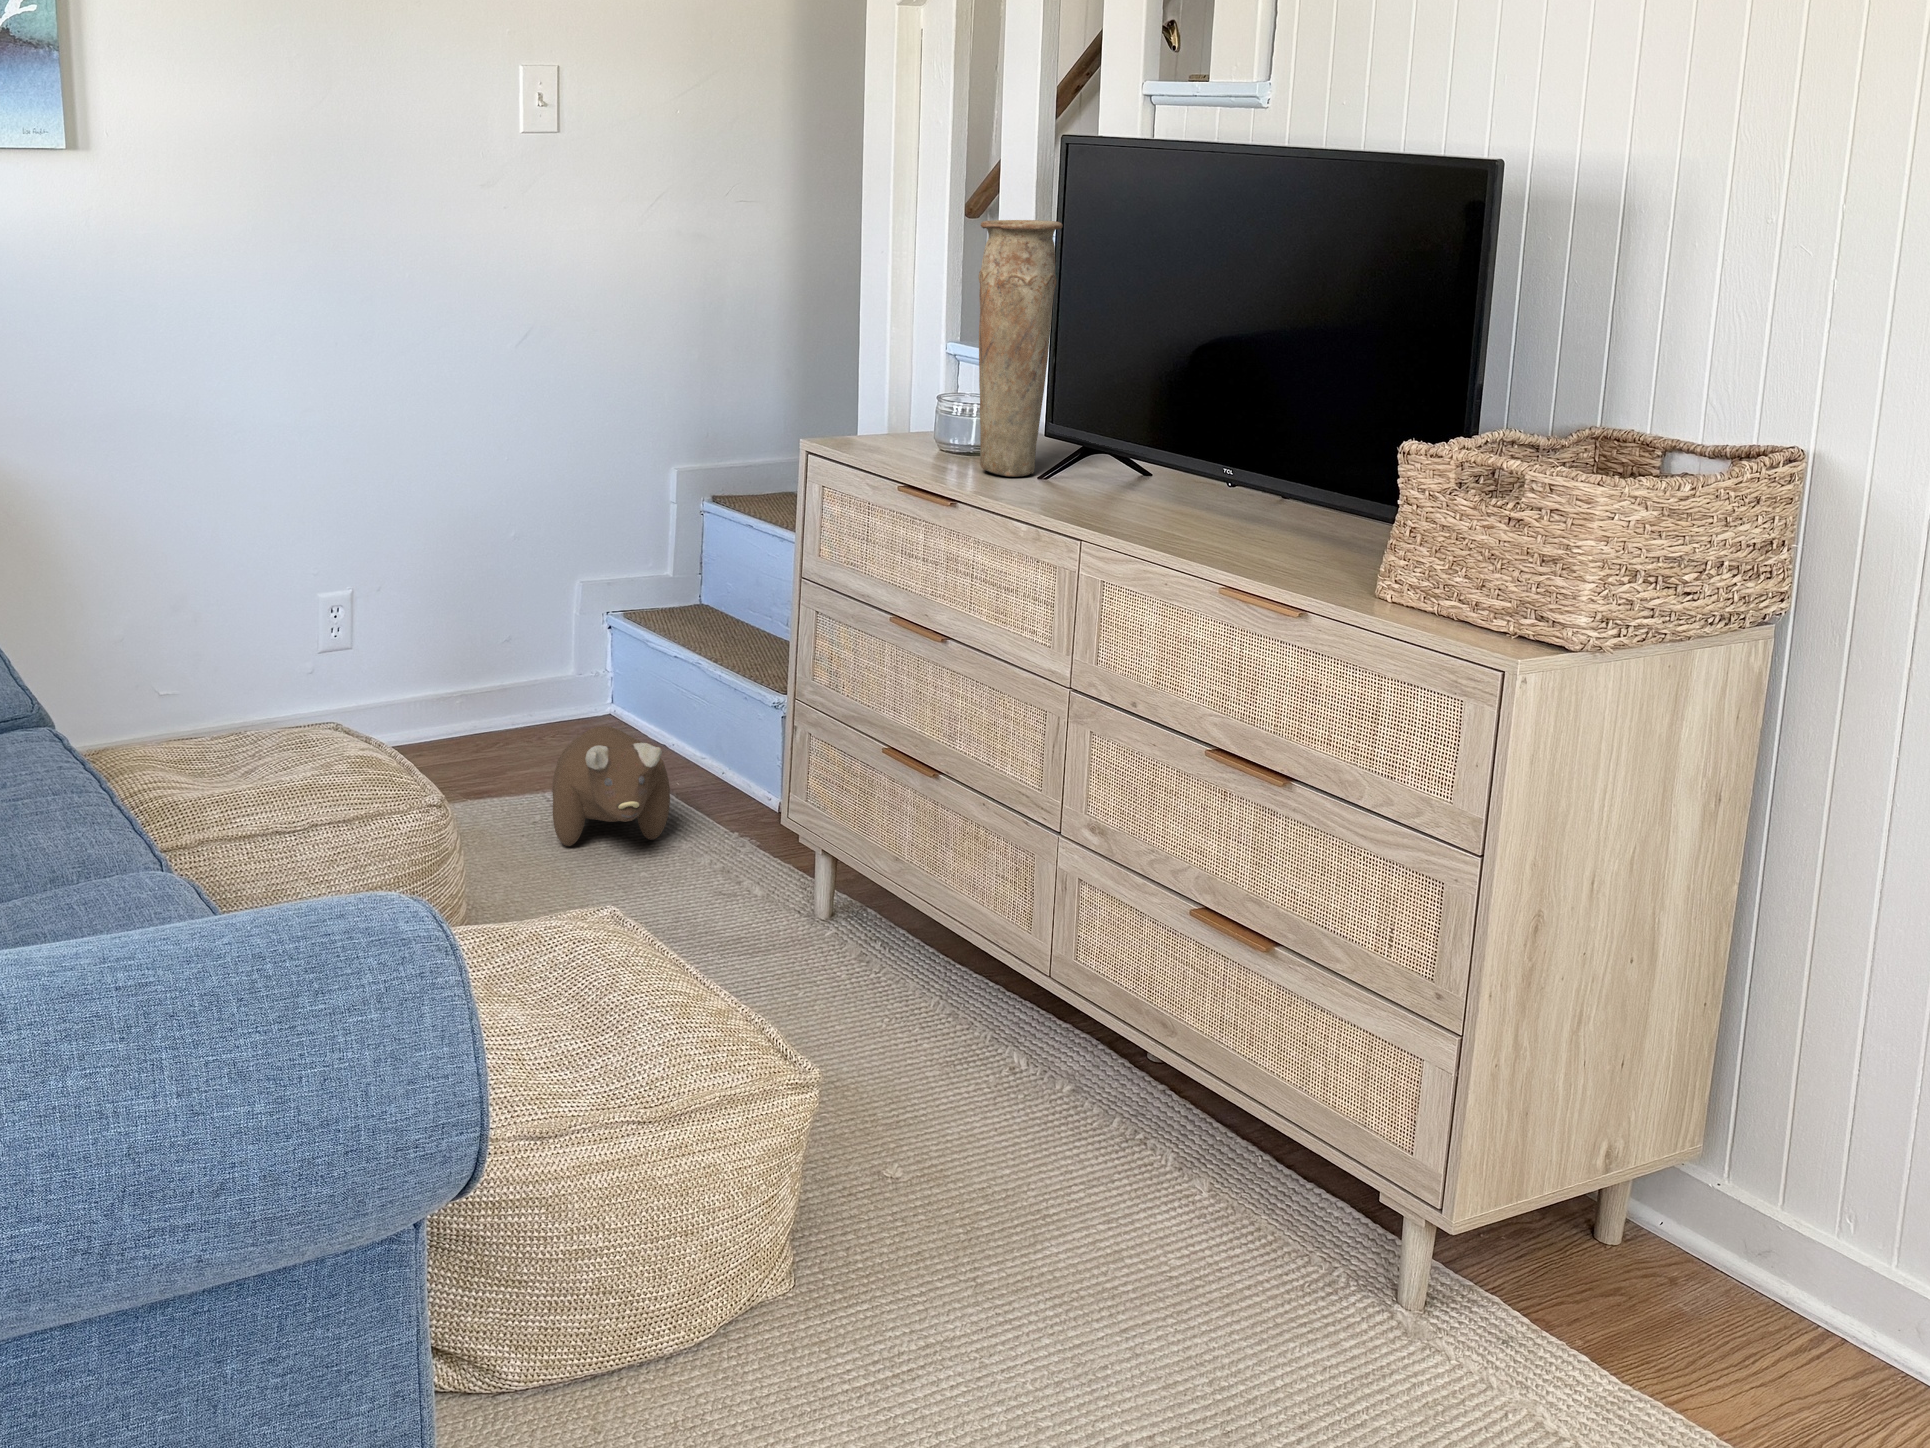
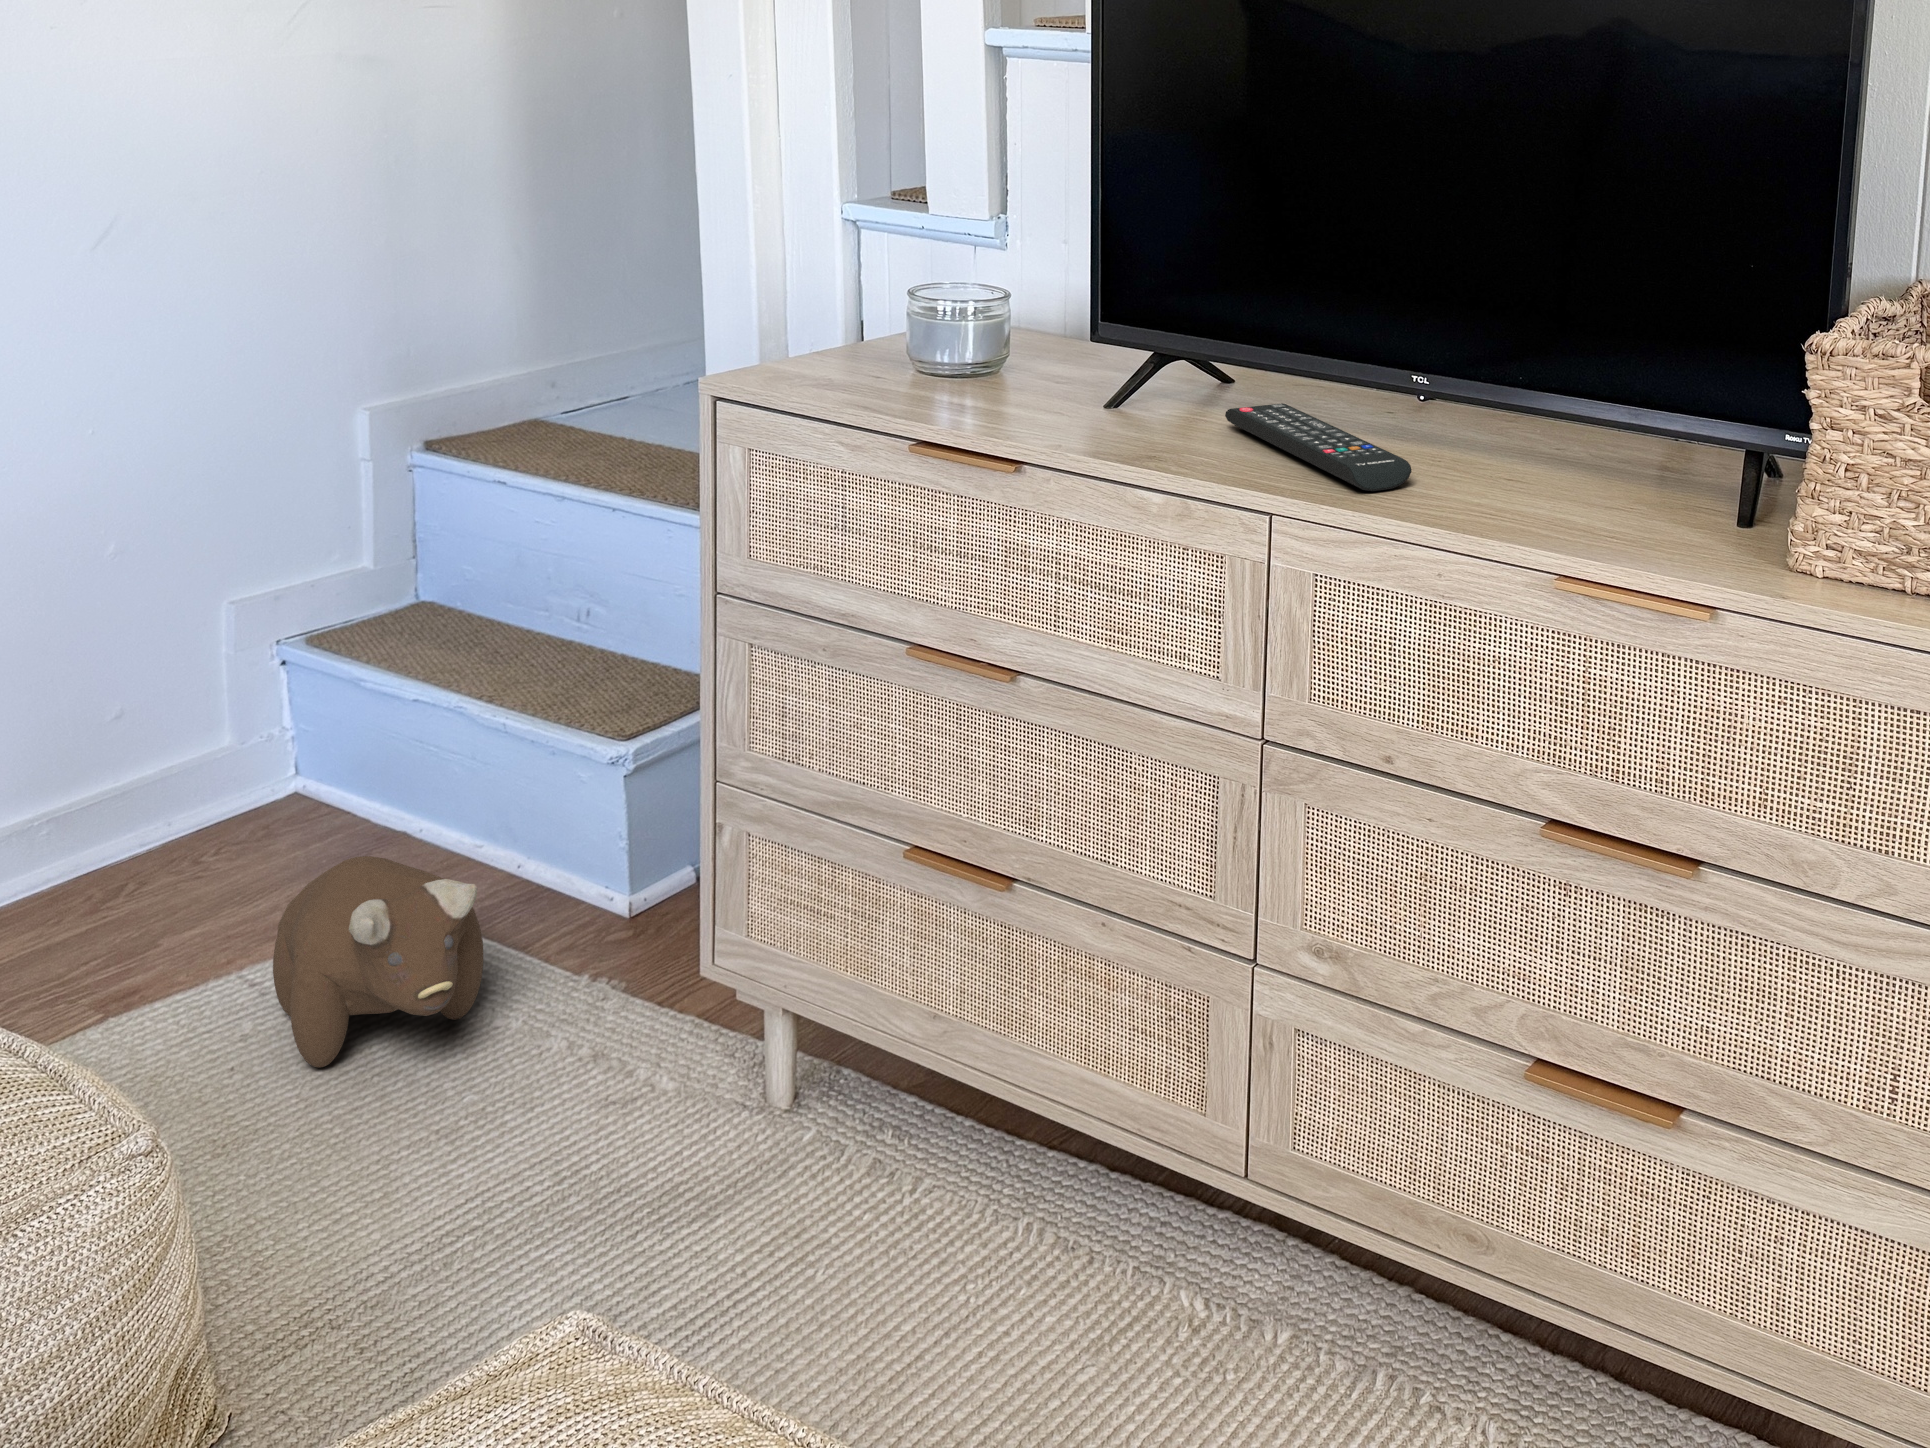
vase: present [979,220,1063,477] -> none [992,27,1115,414]
remote control: none [1106,480,1186,532] -> present [1225,403,1412,491]

